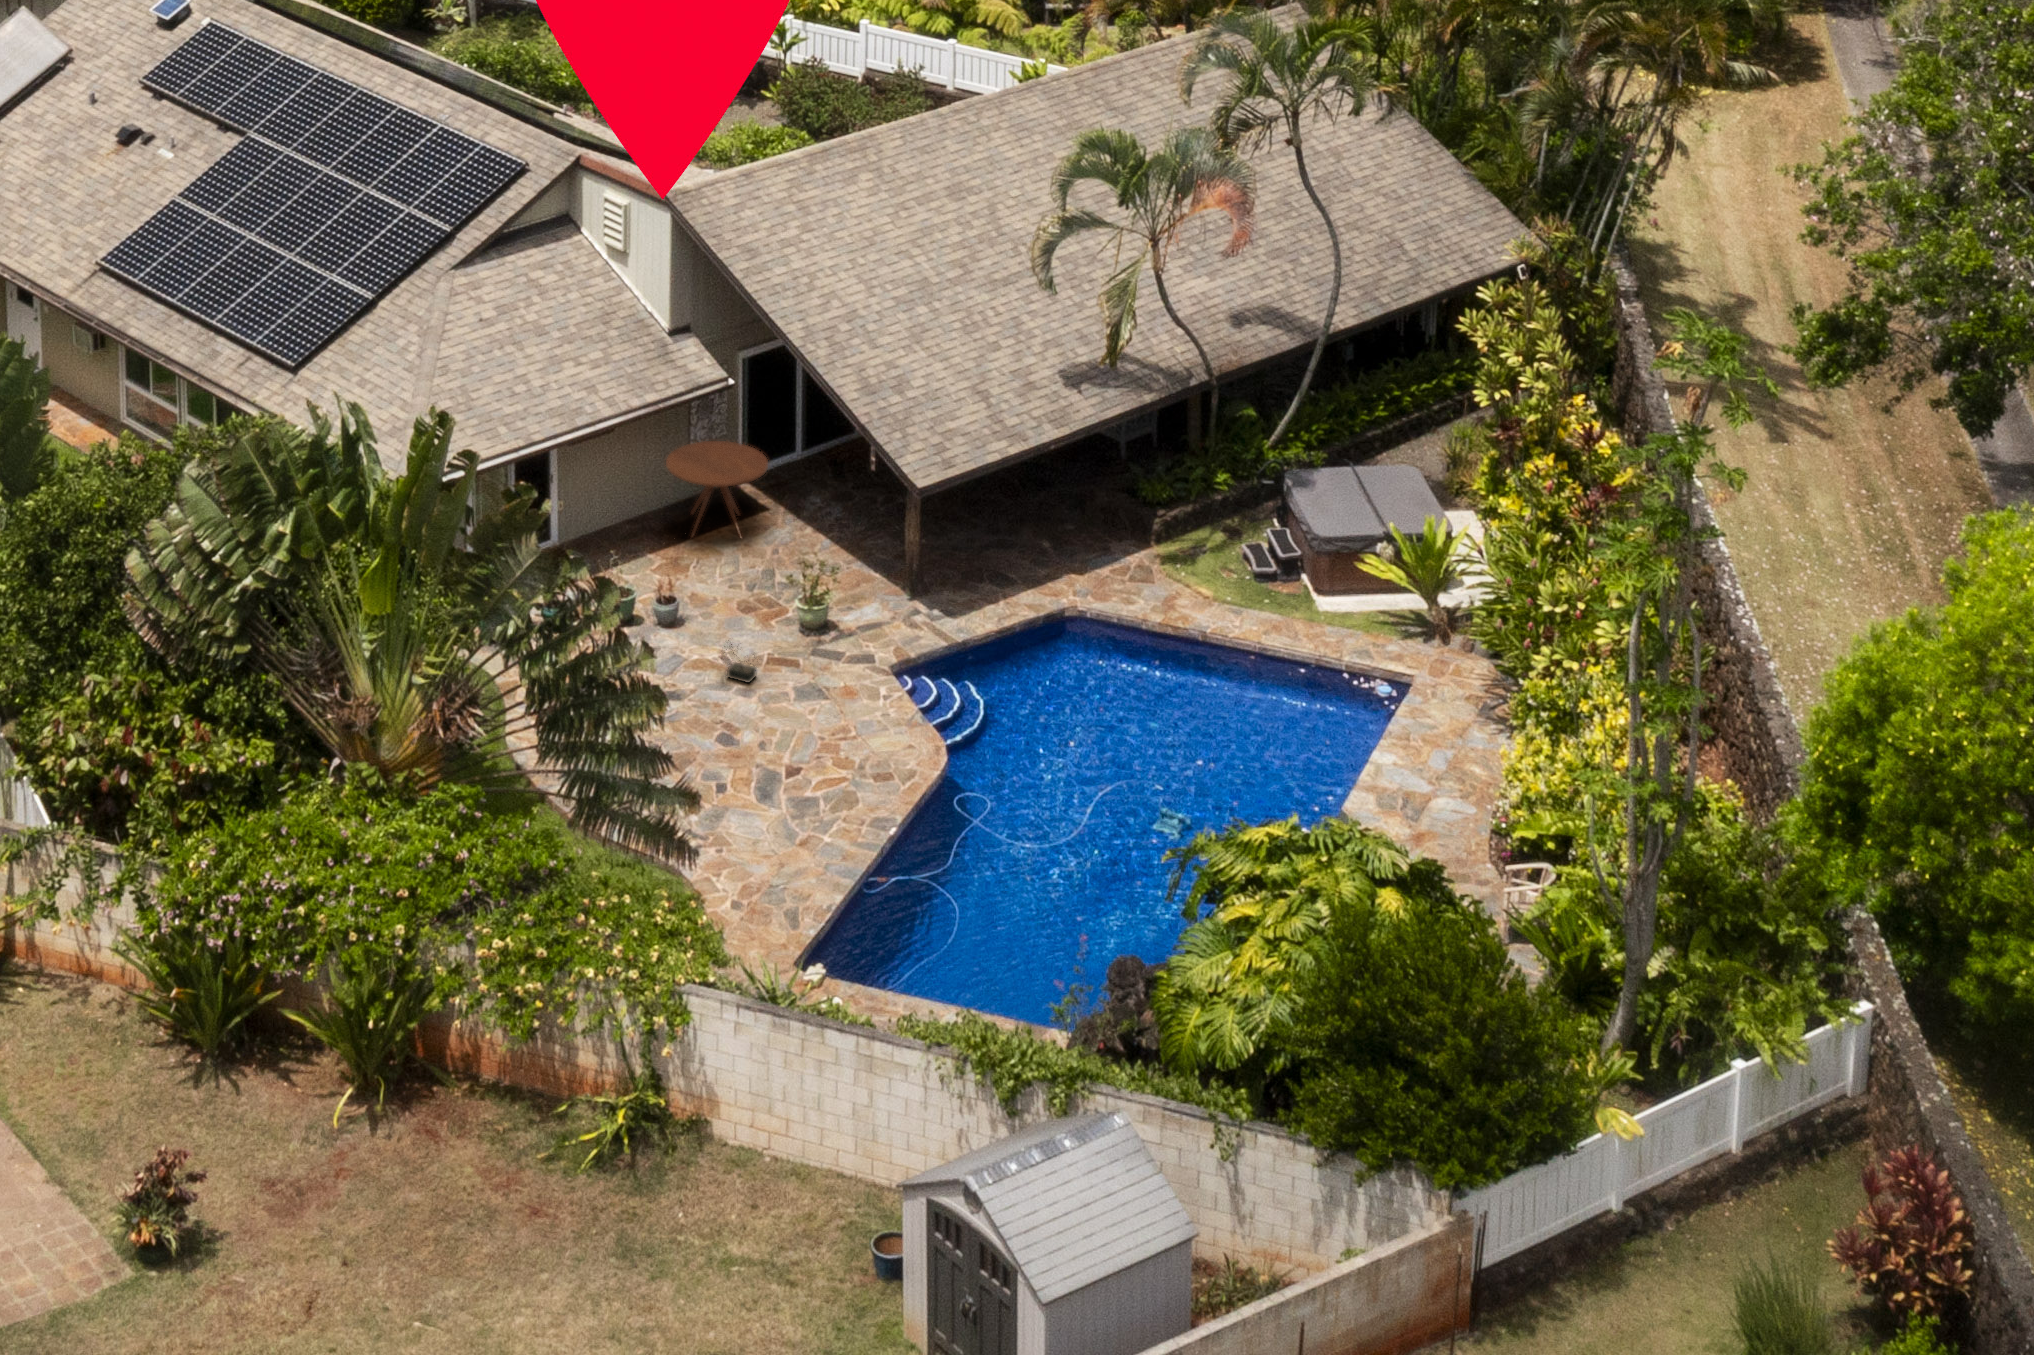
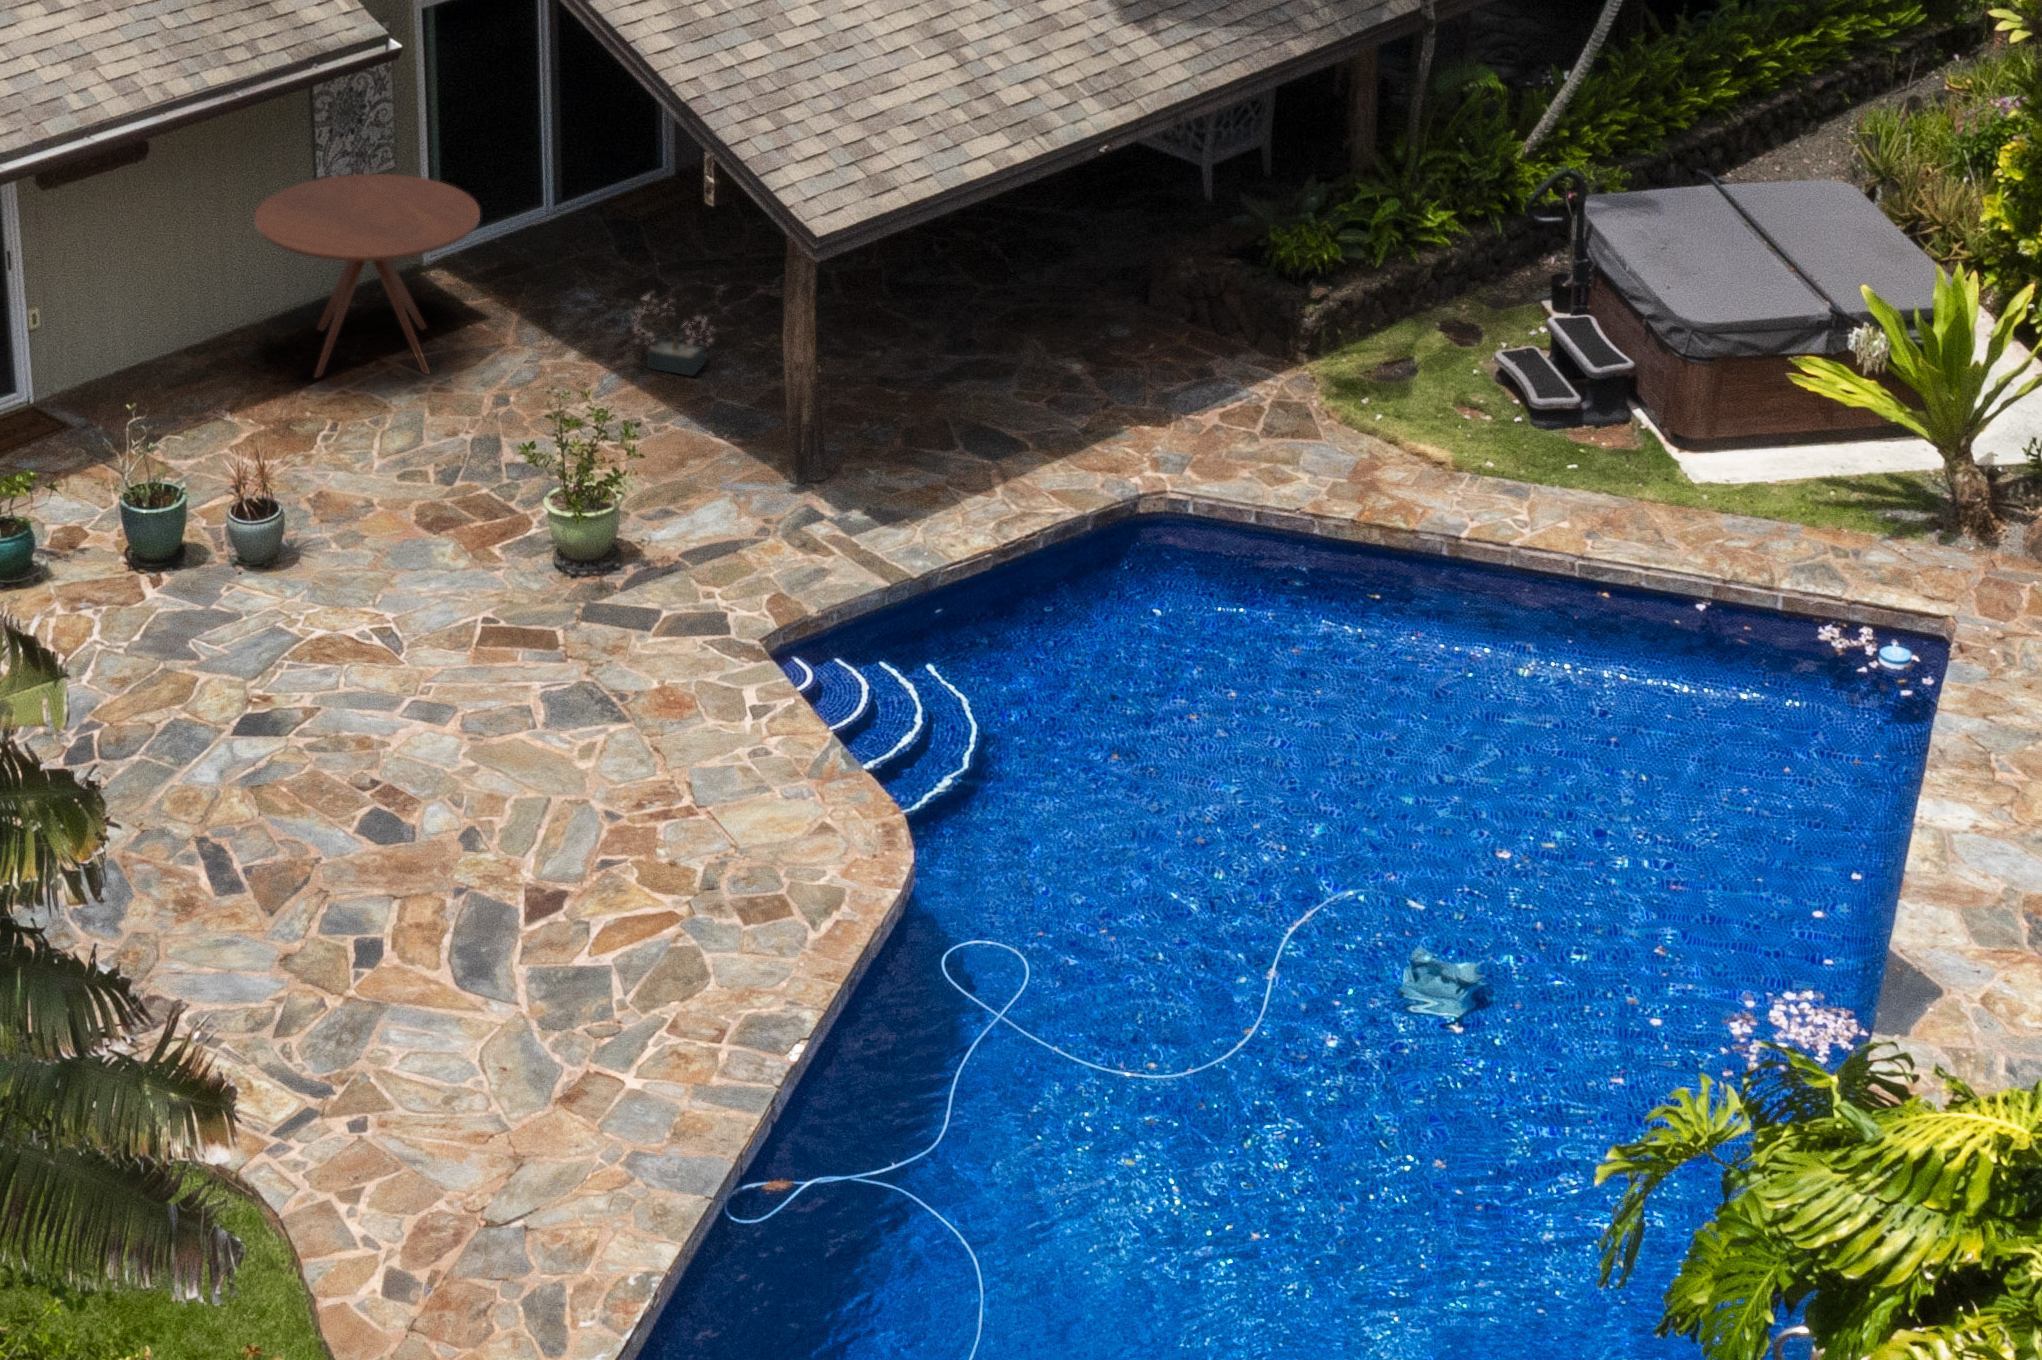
decorative plant: present [721,640,757,683] -> present [634,295,712,376]

